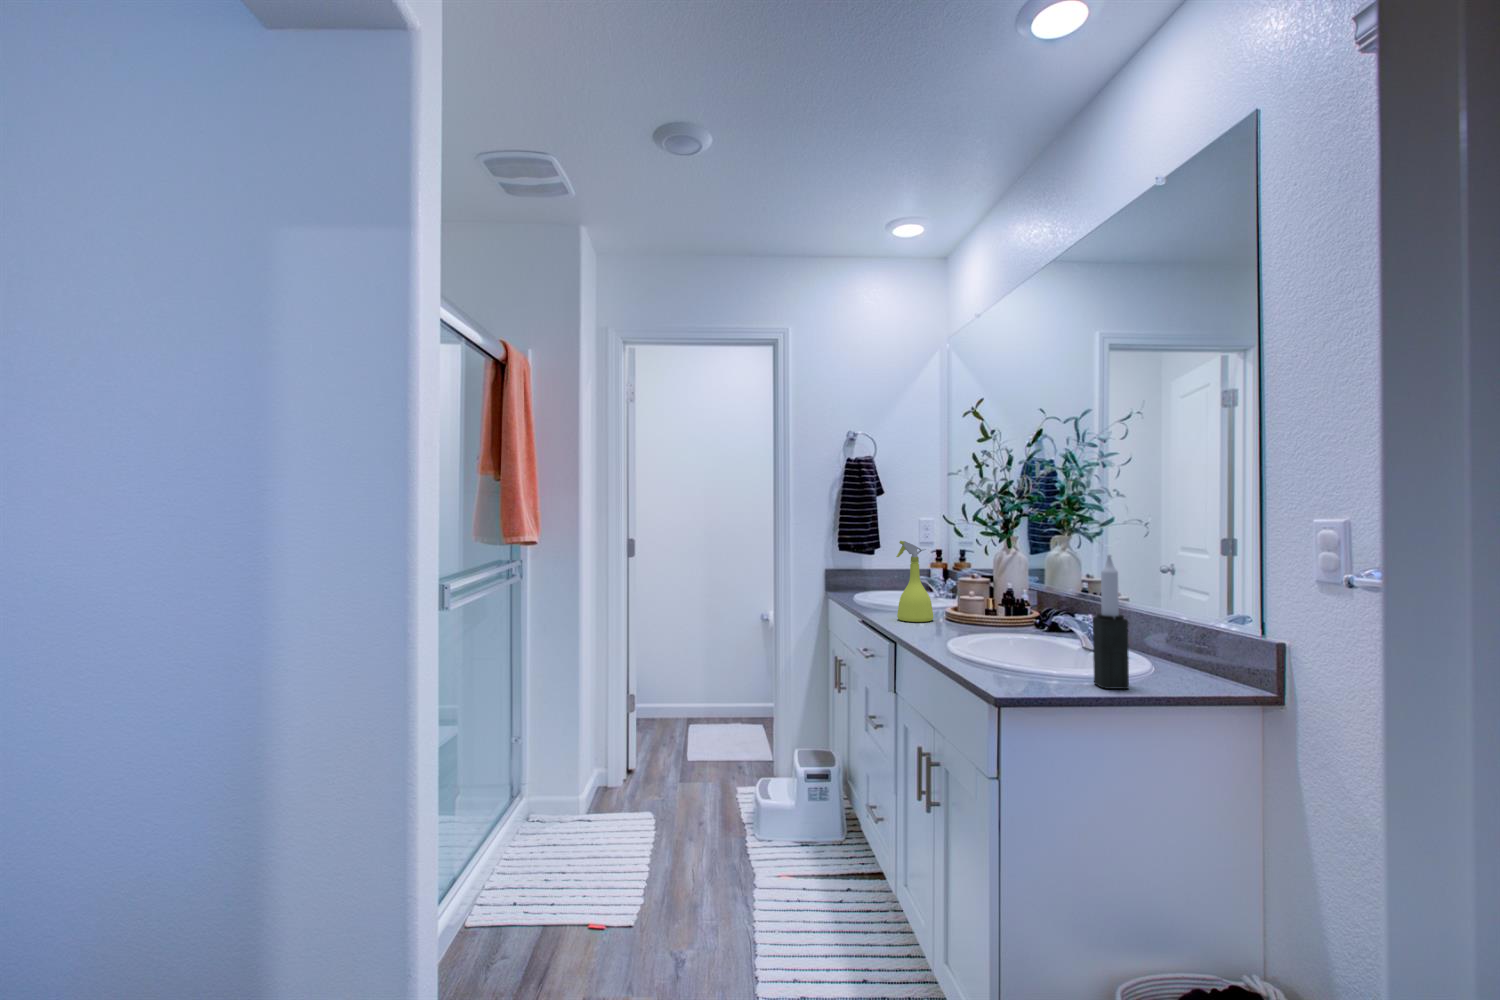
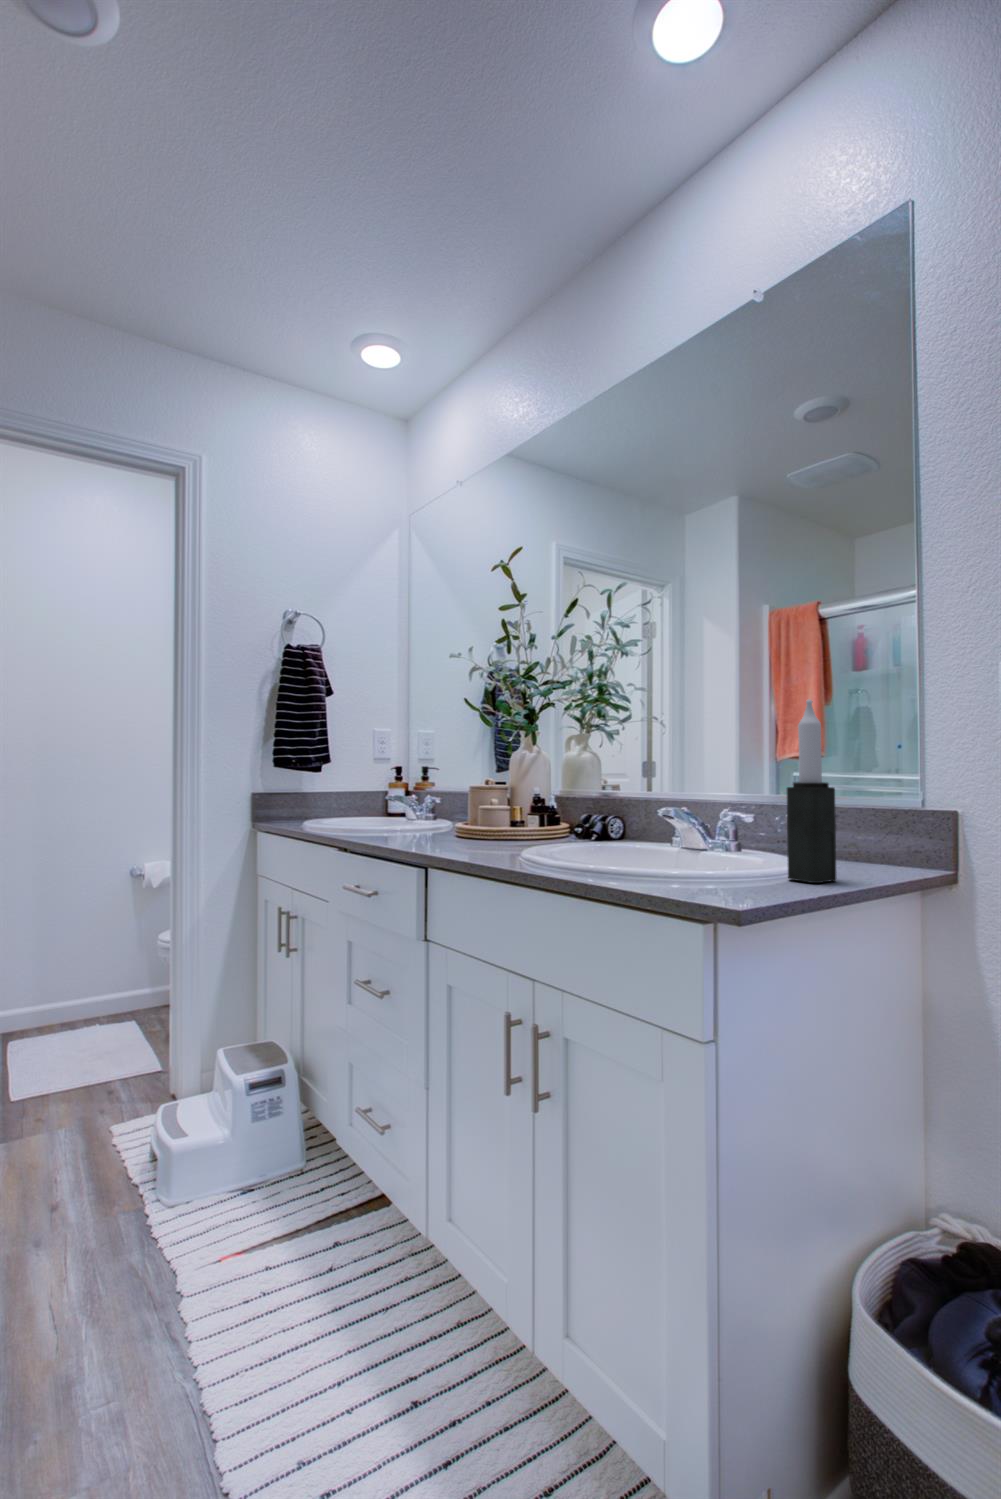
spray bottle: present [896,541,934,622] -> none [398,732,447,843]

